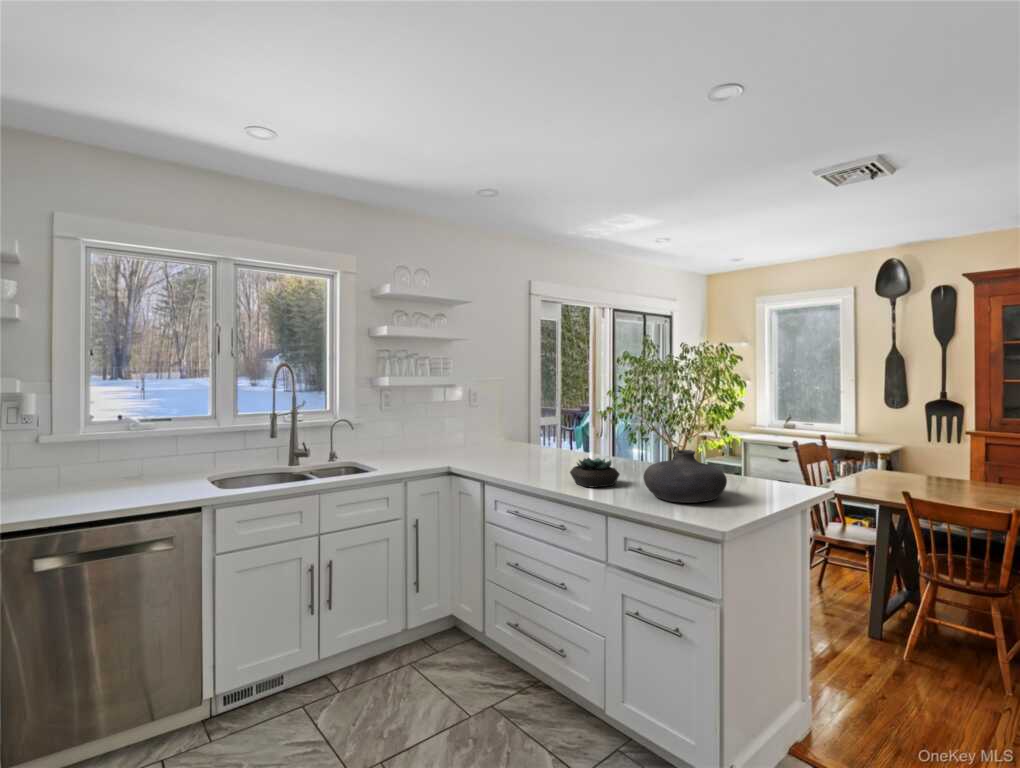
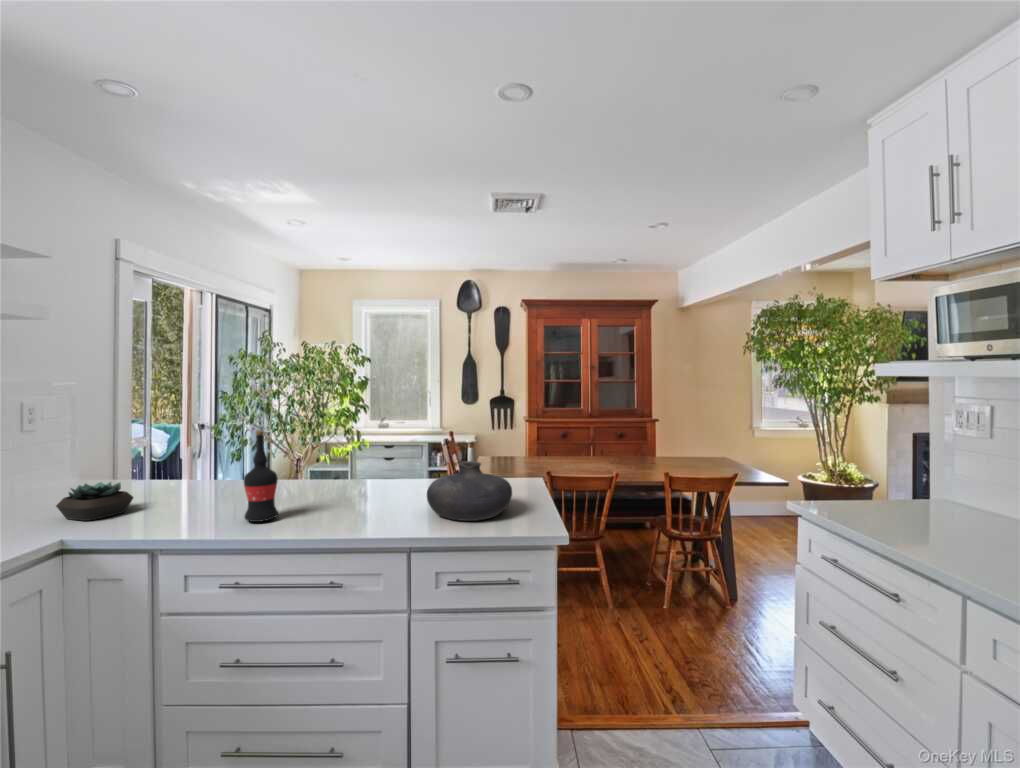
wine bottle: none [533,411,556,475] -> present [244,430,278,522]
succulent plant: present [570,458,620,487] -> present [56,482,133,521]

